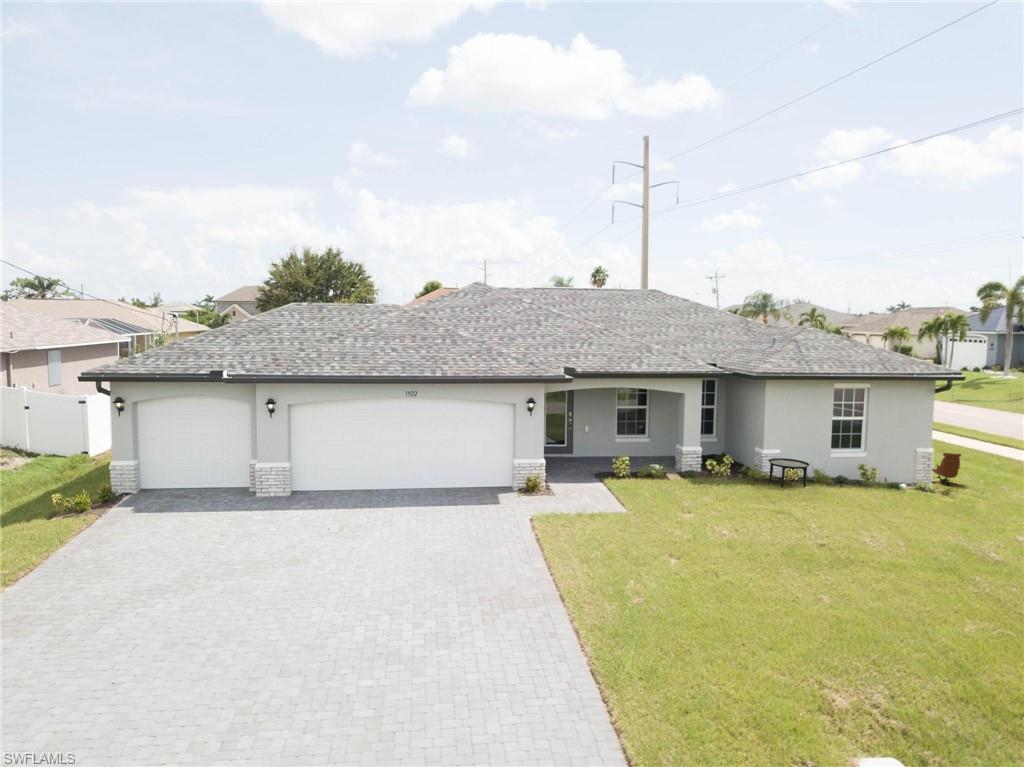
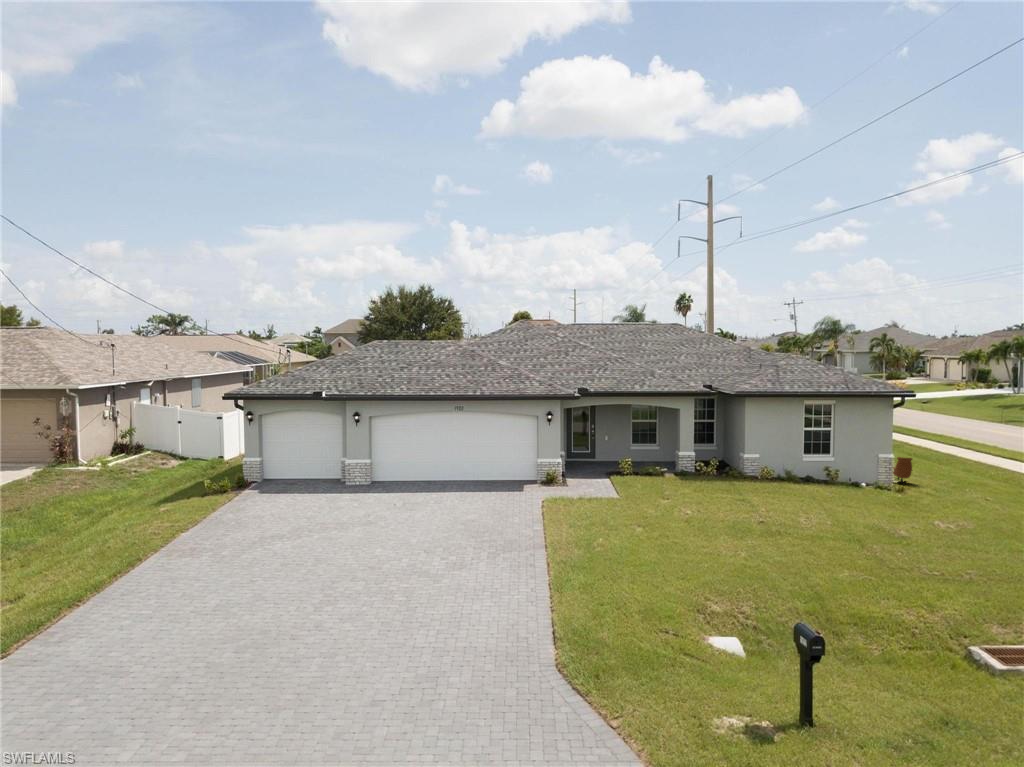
round table: present [768,458,810,487] -> none [747,461,781,485]

